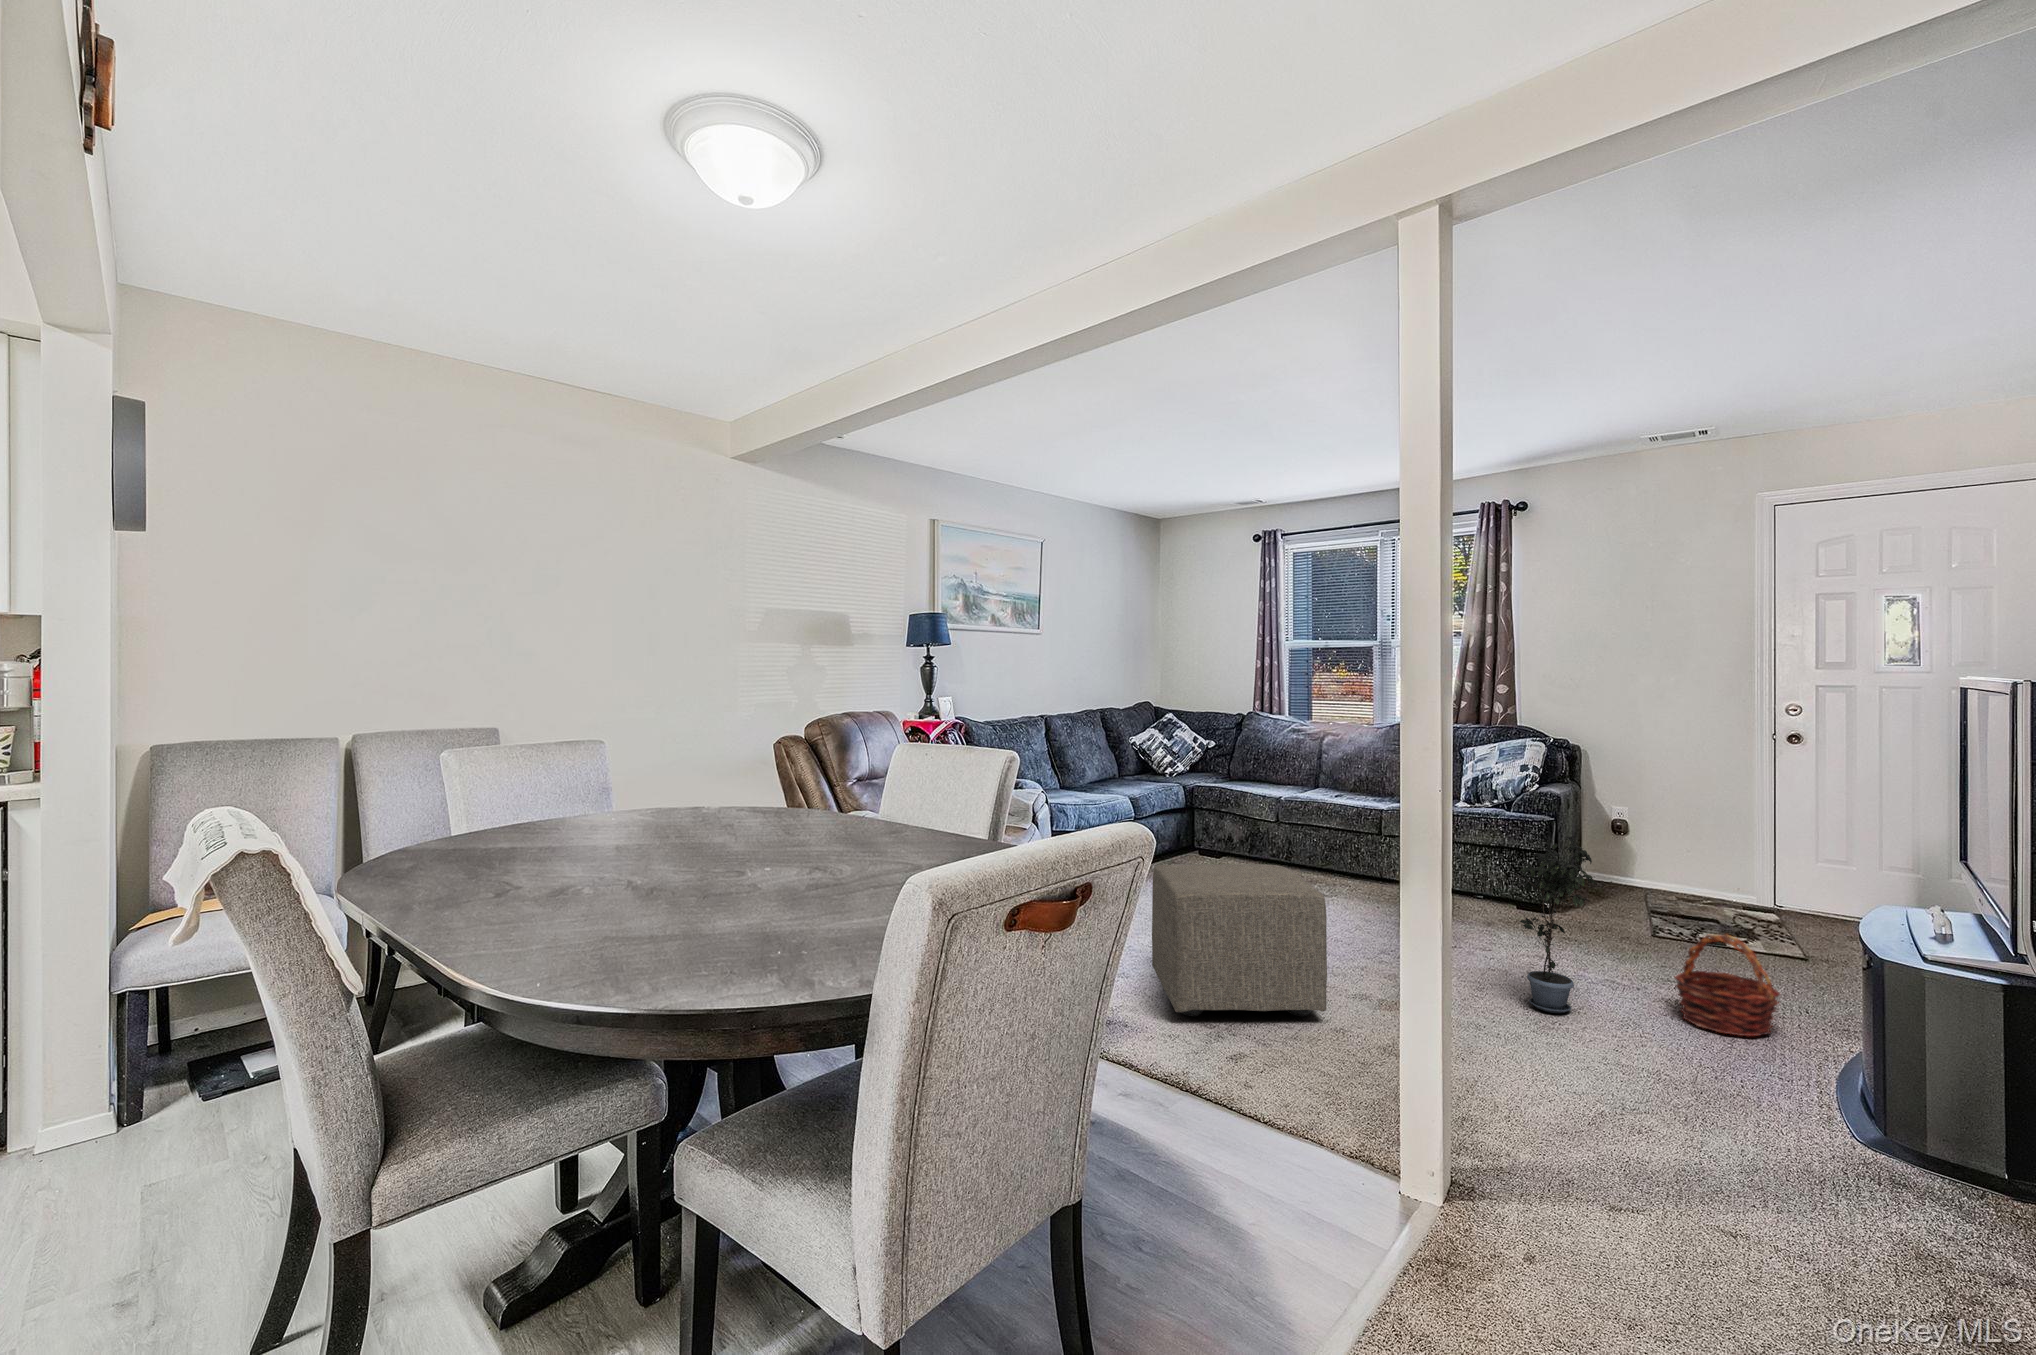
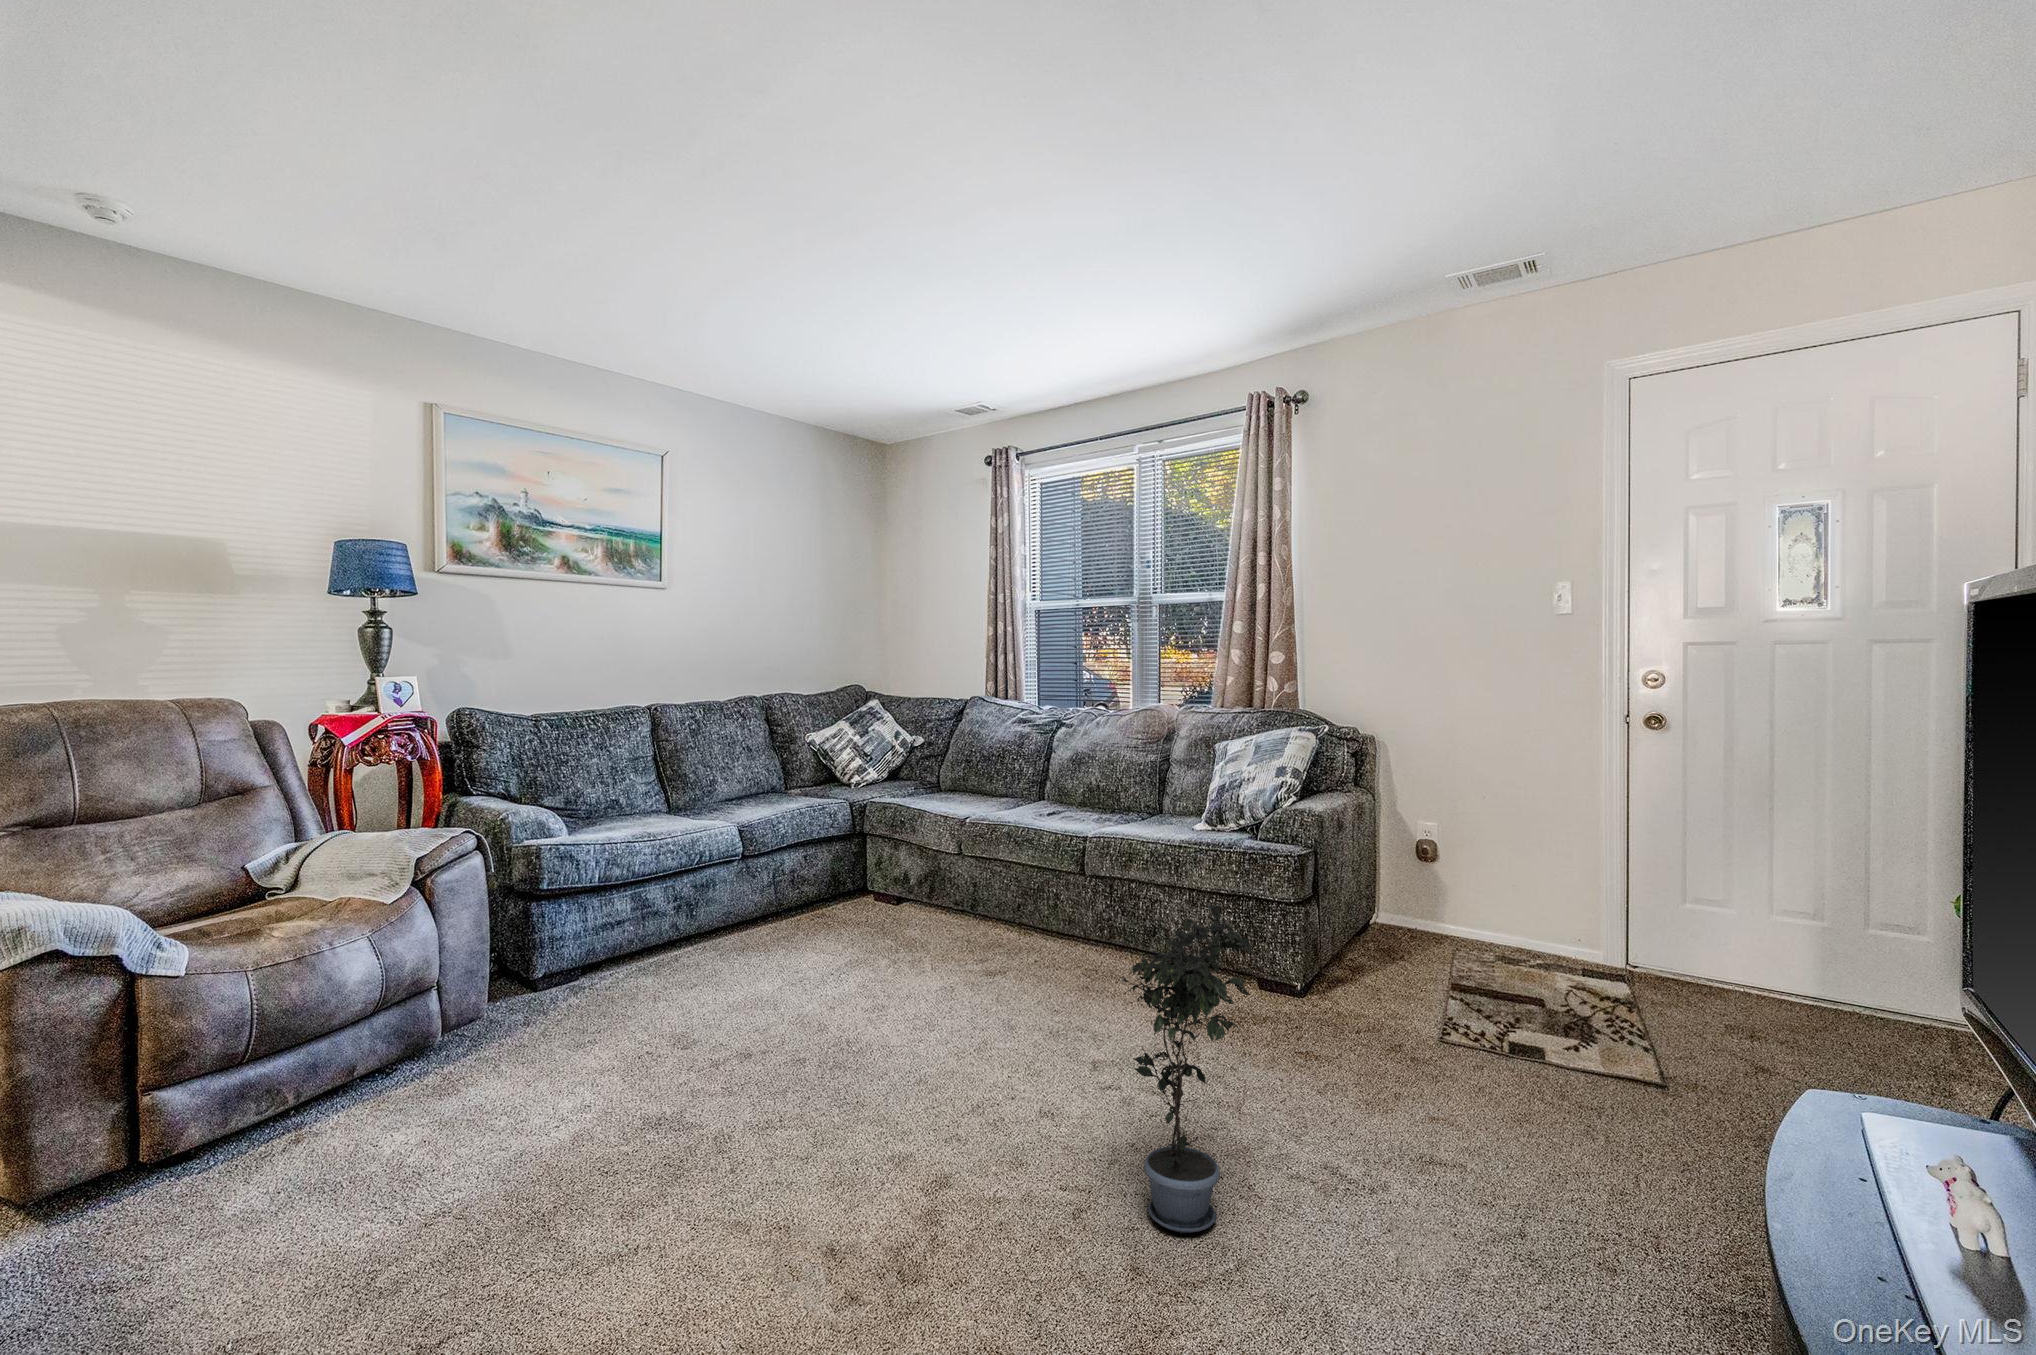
ottoman: present [1152,864,1327,1016] -> none [424,958,775,1279]
basket: present [1674,934,1779,1036] -> none [1394,1080,1566,1286]

